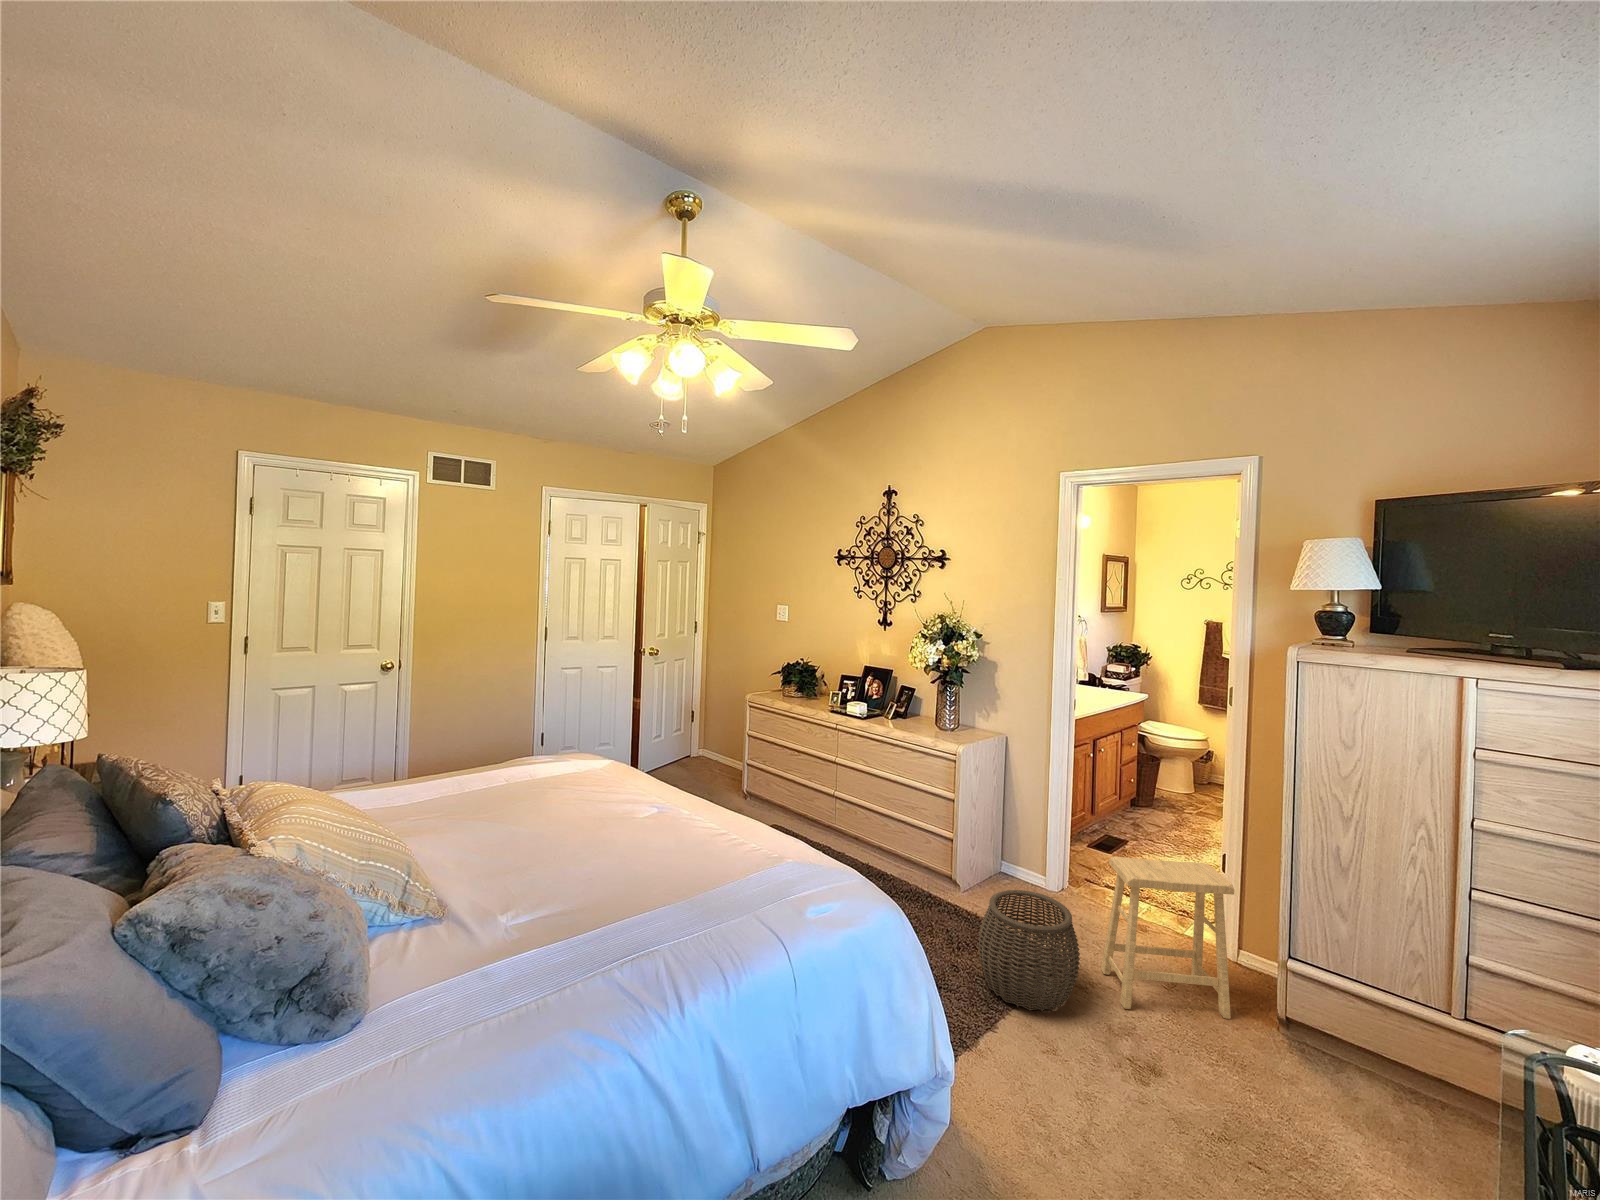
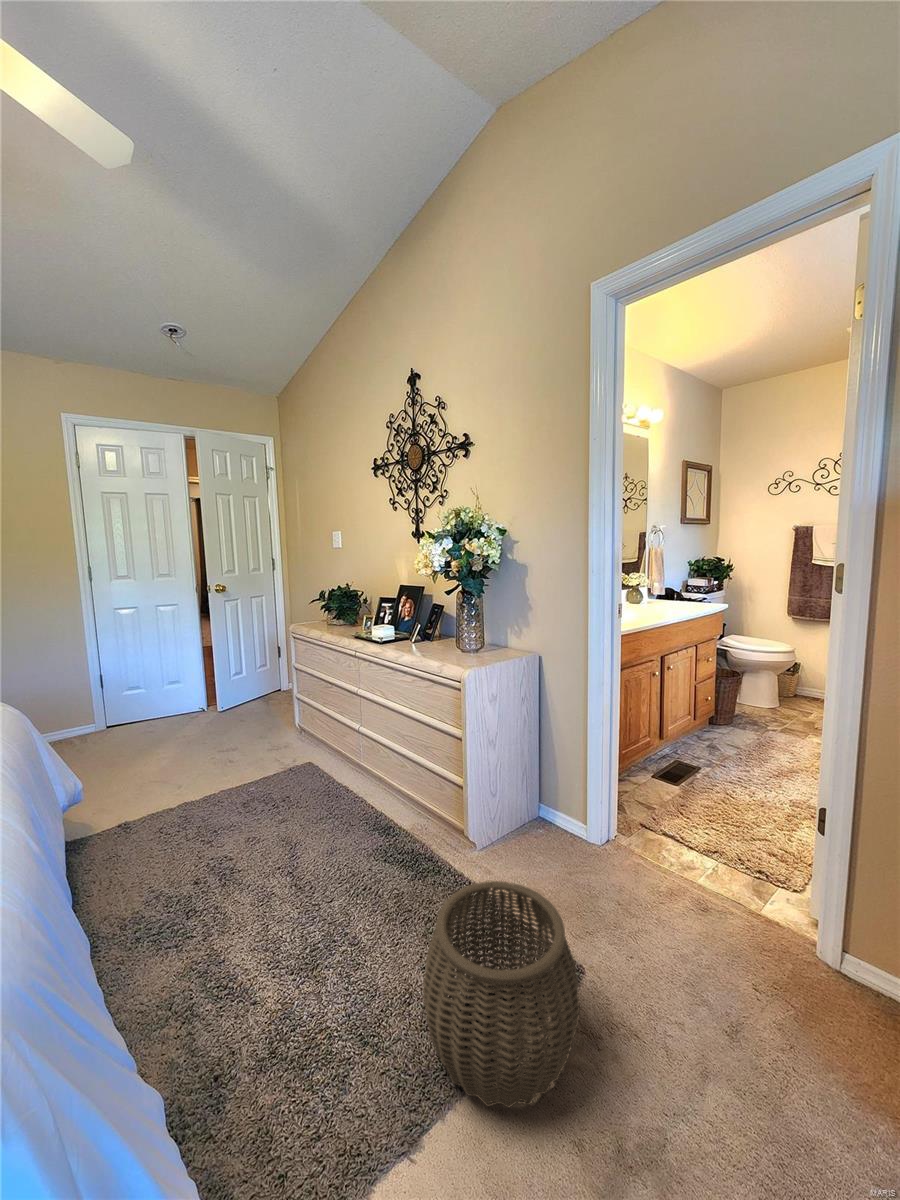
footstool: present [1101,856,1234,1019] -> none [630,832,852,1126]

